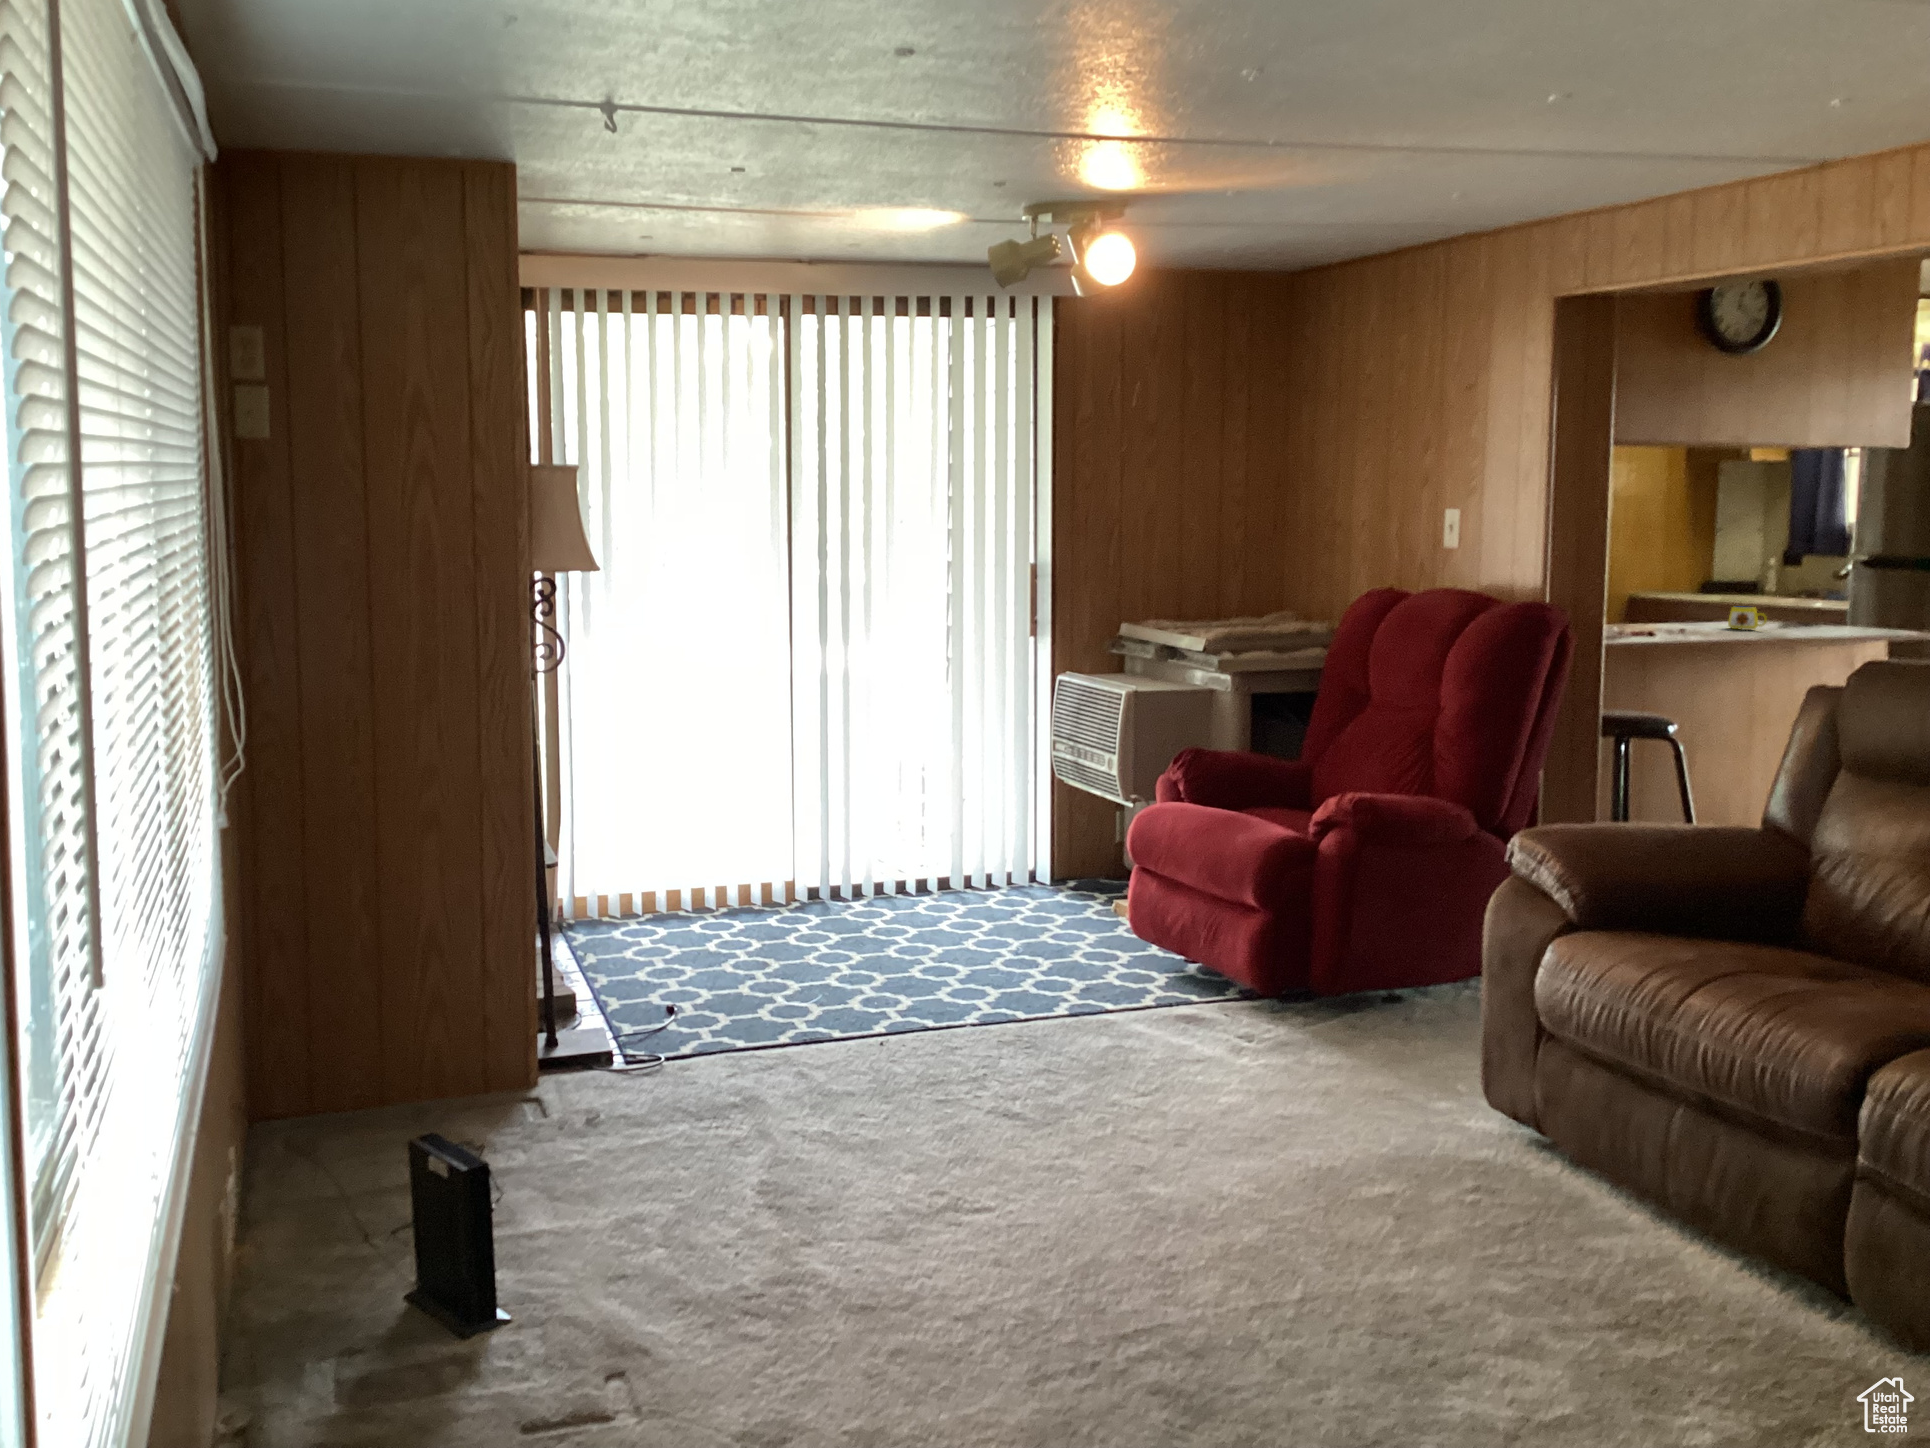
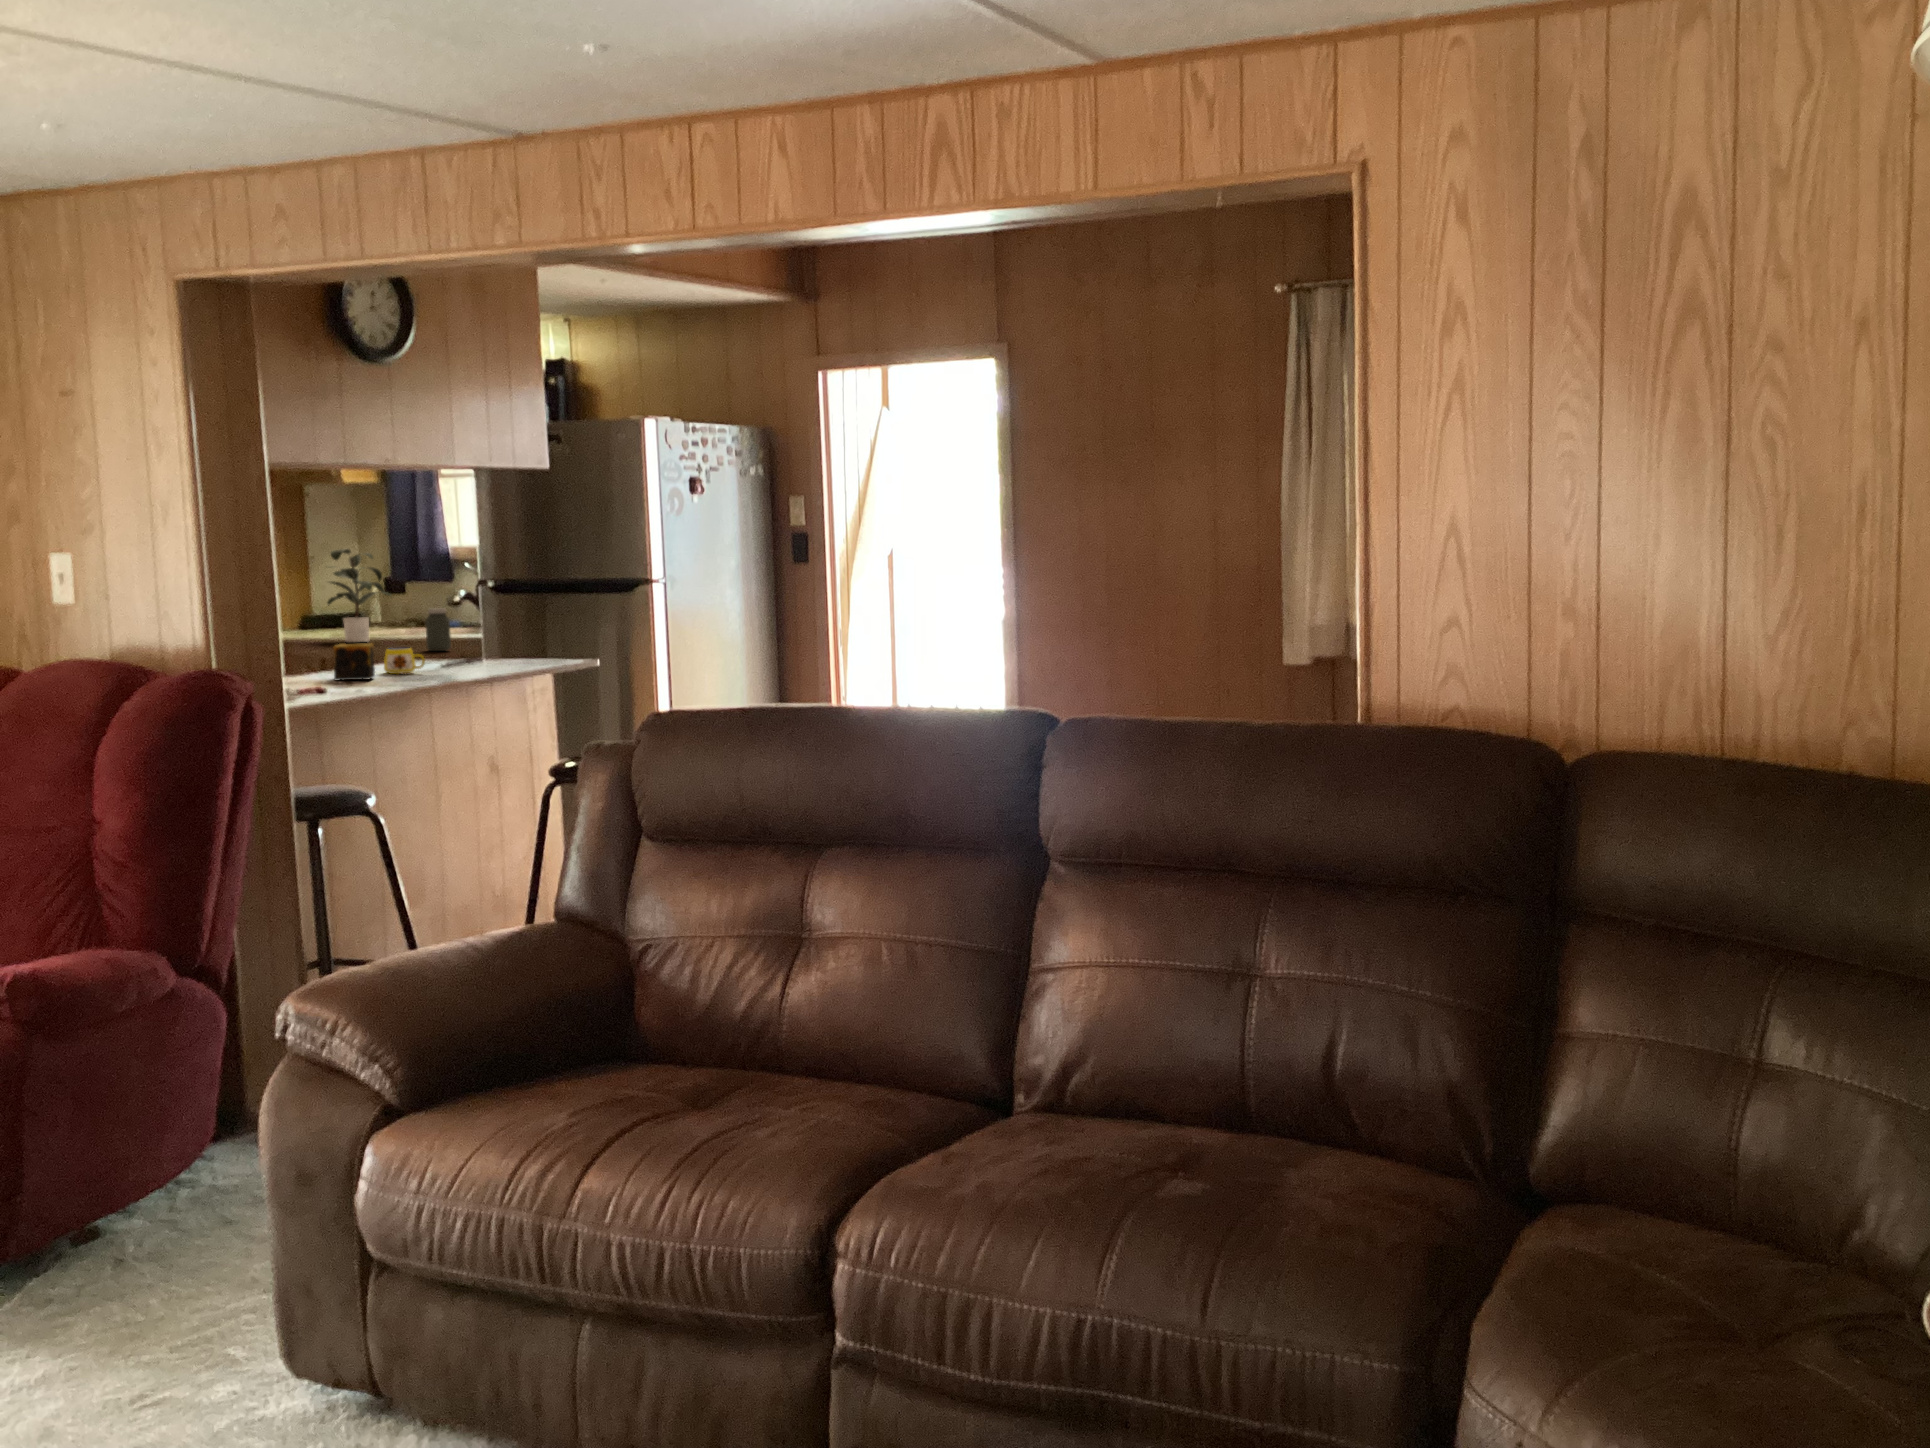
potted plant: none [1703,518,1789,606] -> present [328,549,391,642]
jar: none [1794,577,1820,617] -> present [425,608,451,651]
candle: none [1675,599,1716,631] -> present [333,643,375,681]

